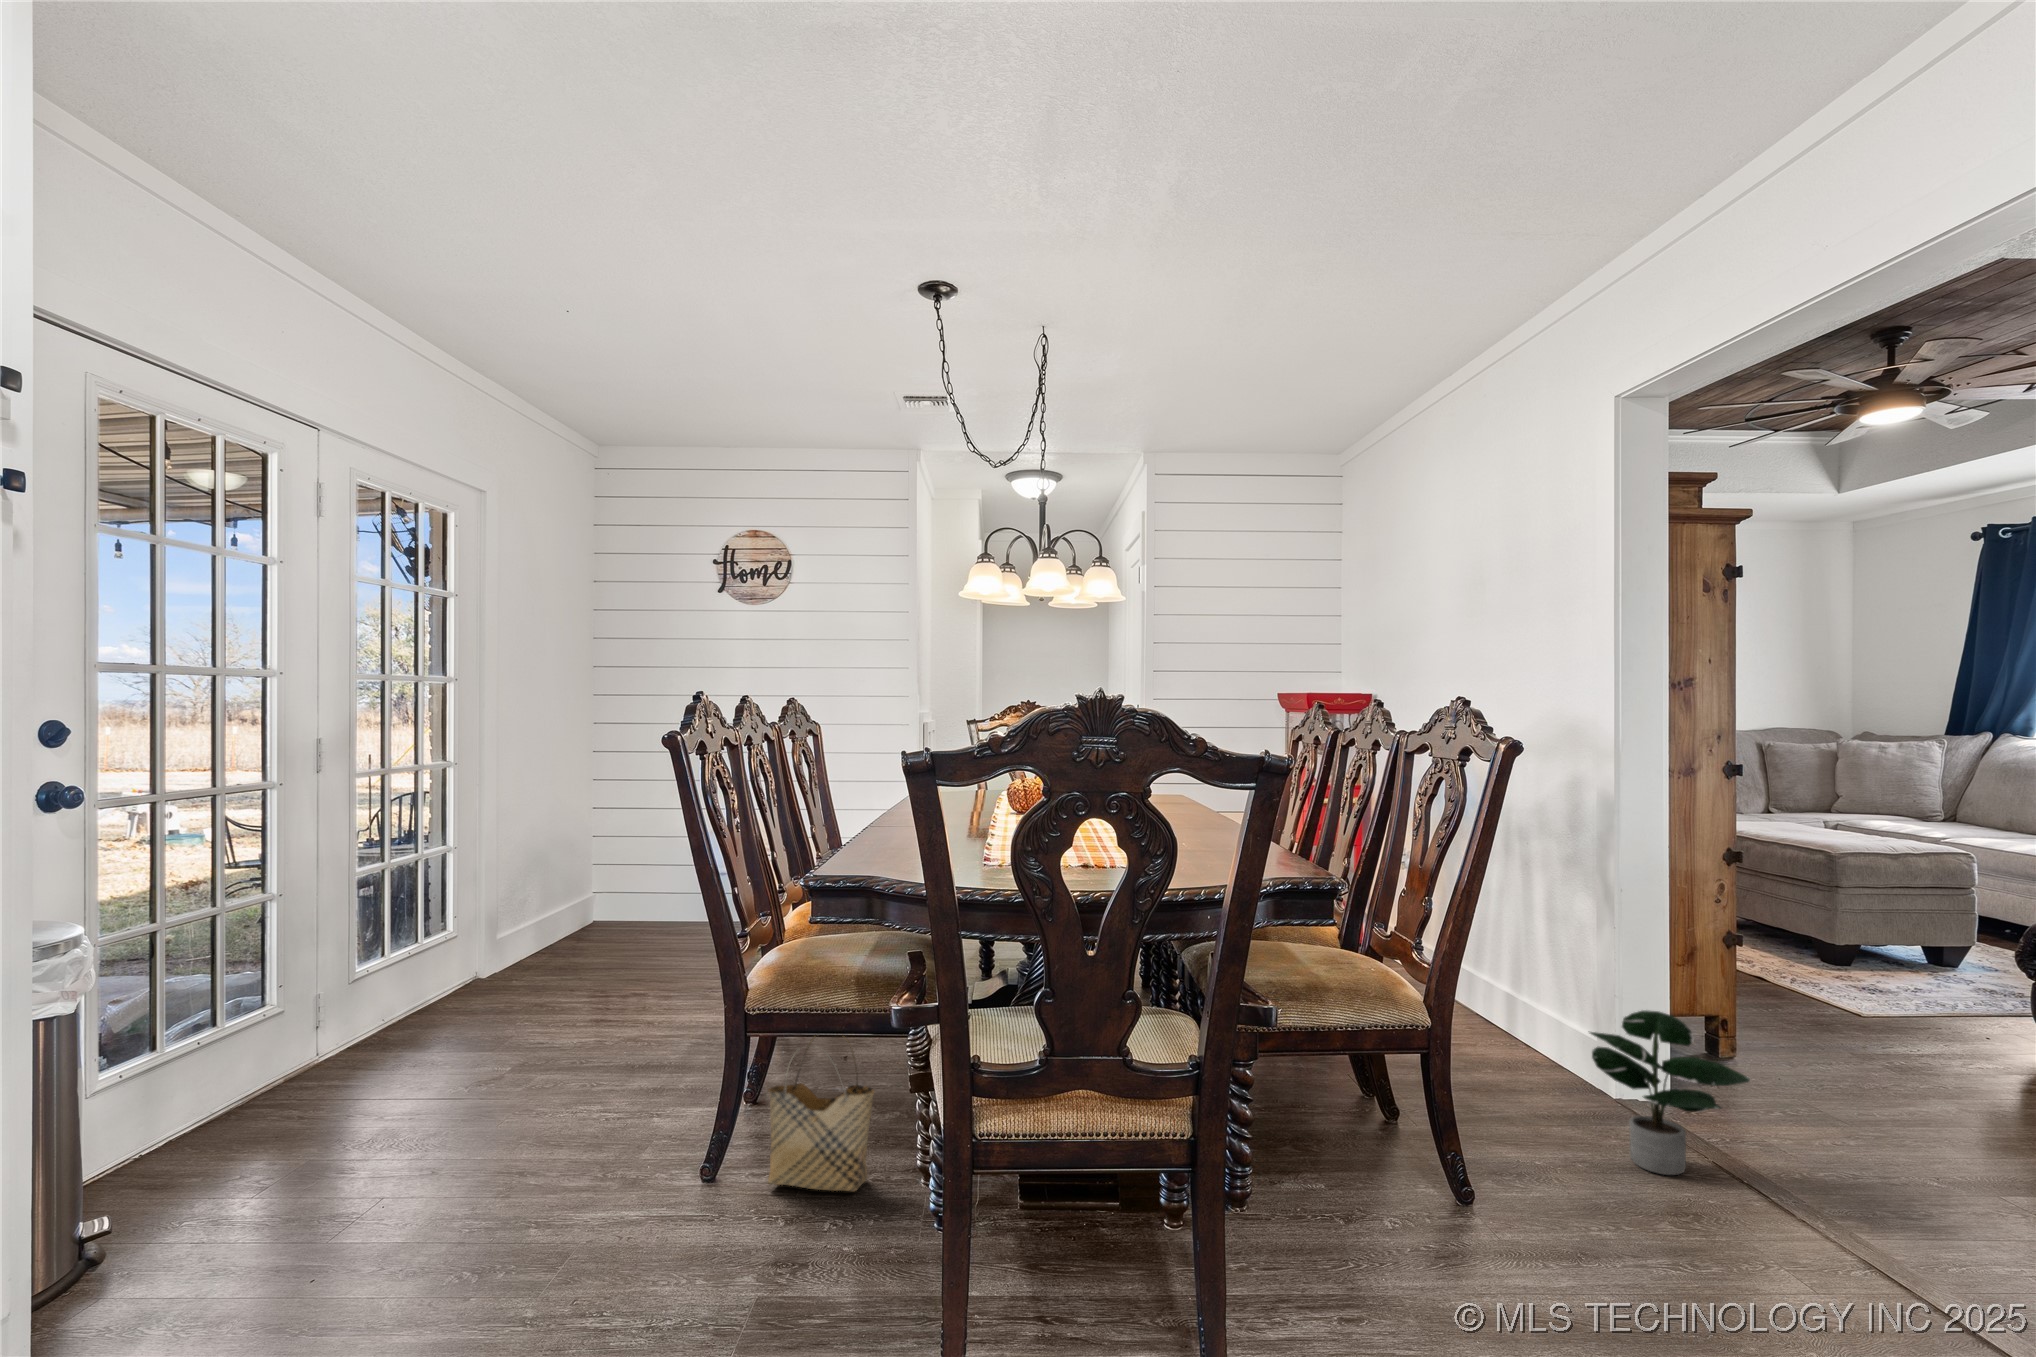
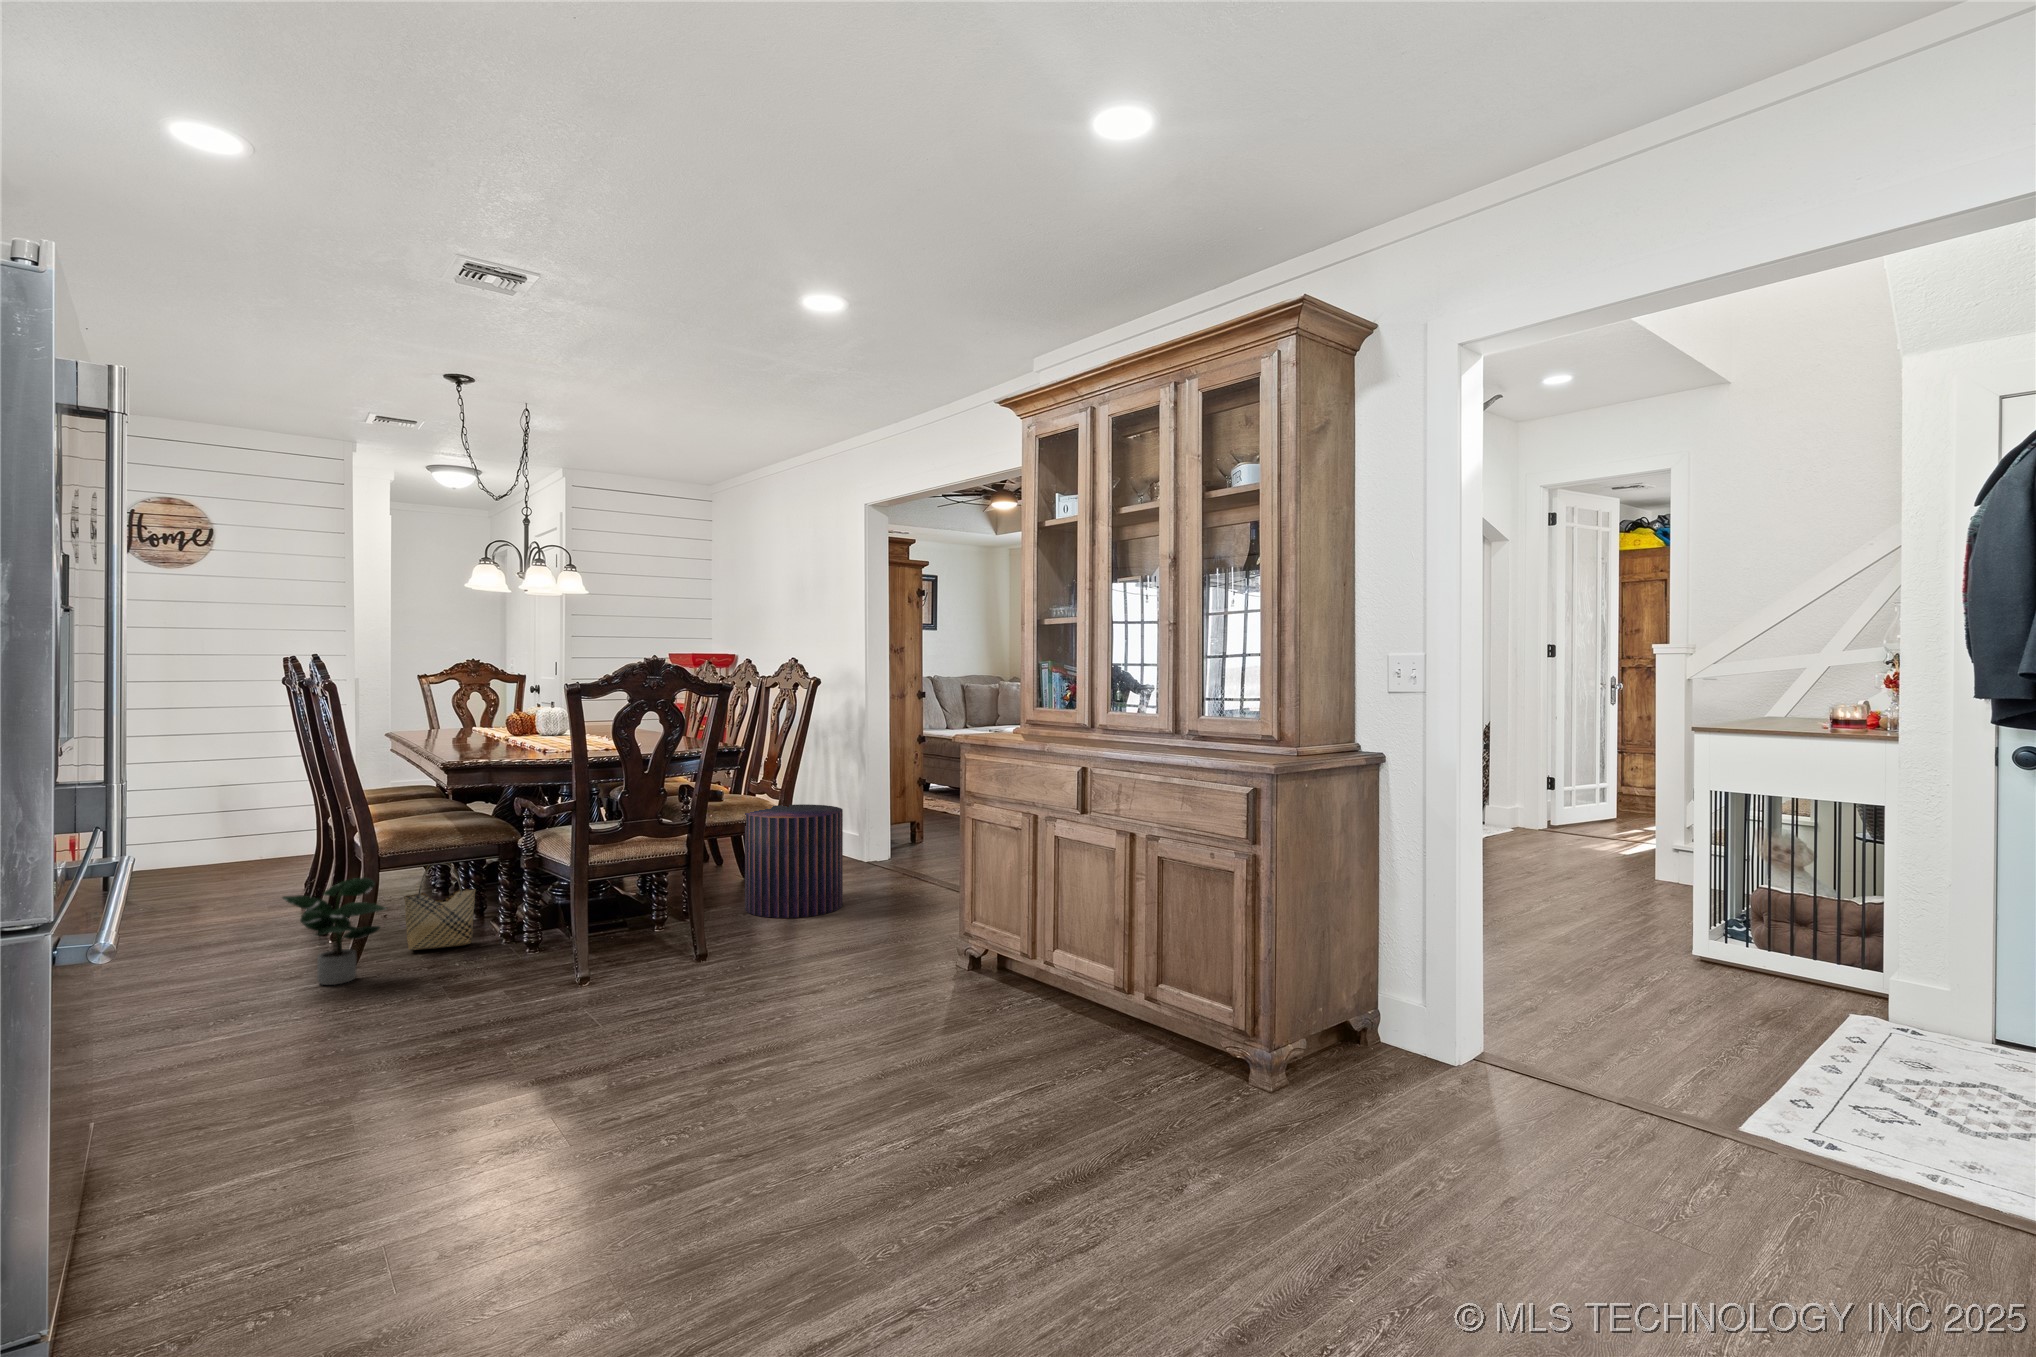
pouf: none [1351,994,1579,1294] -> present [745,804,843,918]
potted plant: present [1590,1010,1750,1175] -> present [282,878,387,985]

